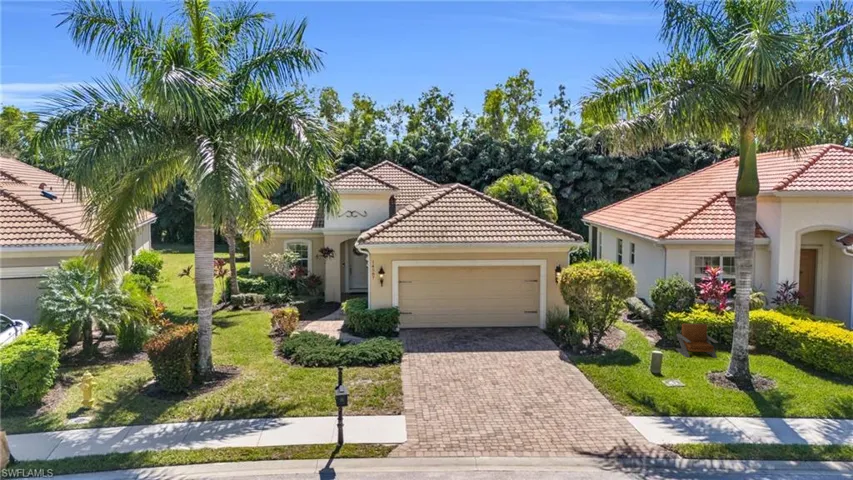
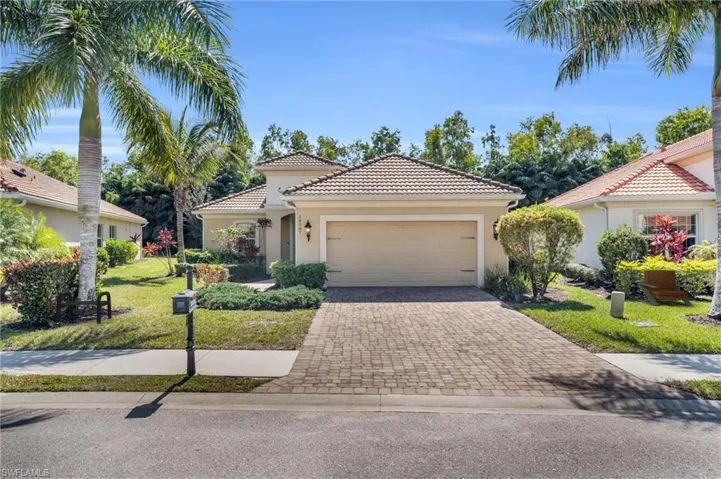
bench: none [188,357,229,389] -> present [56,291,112,325]

